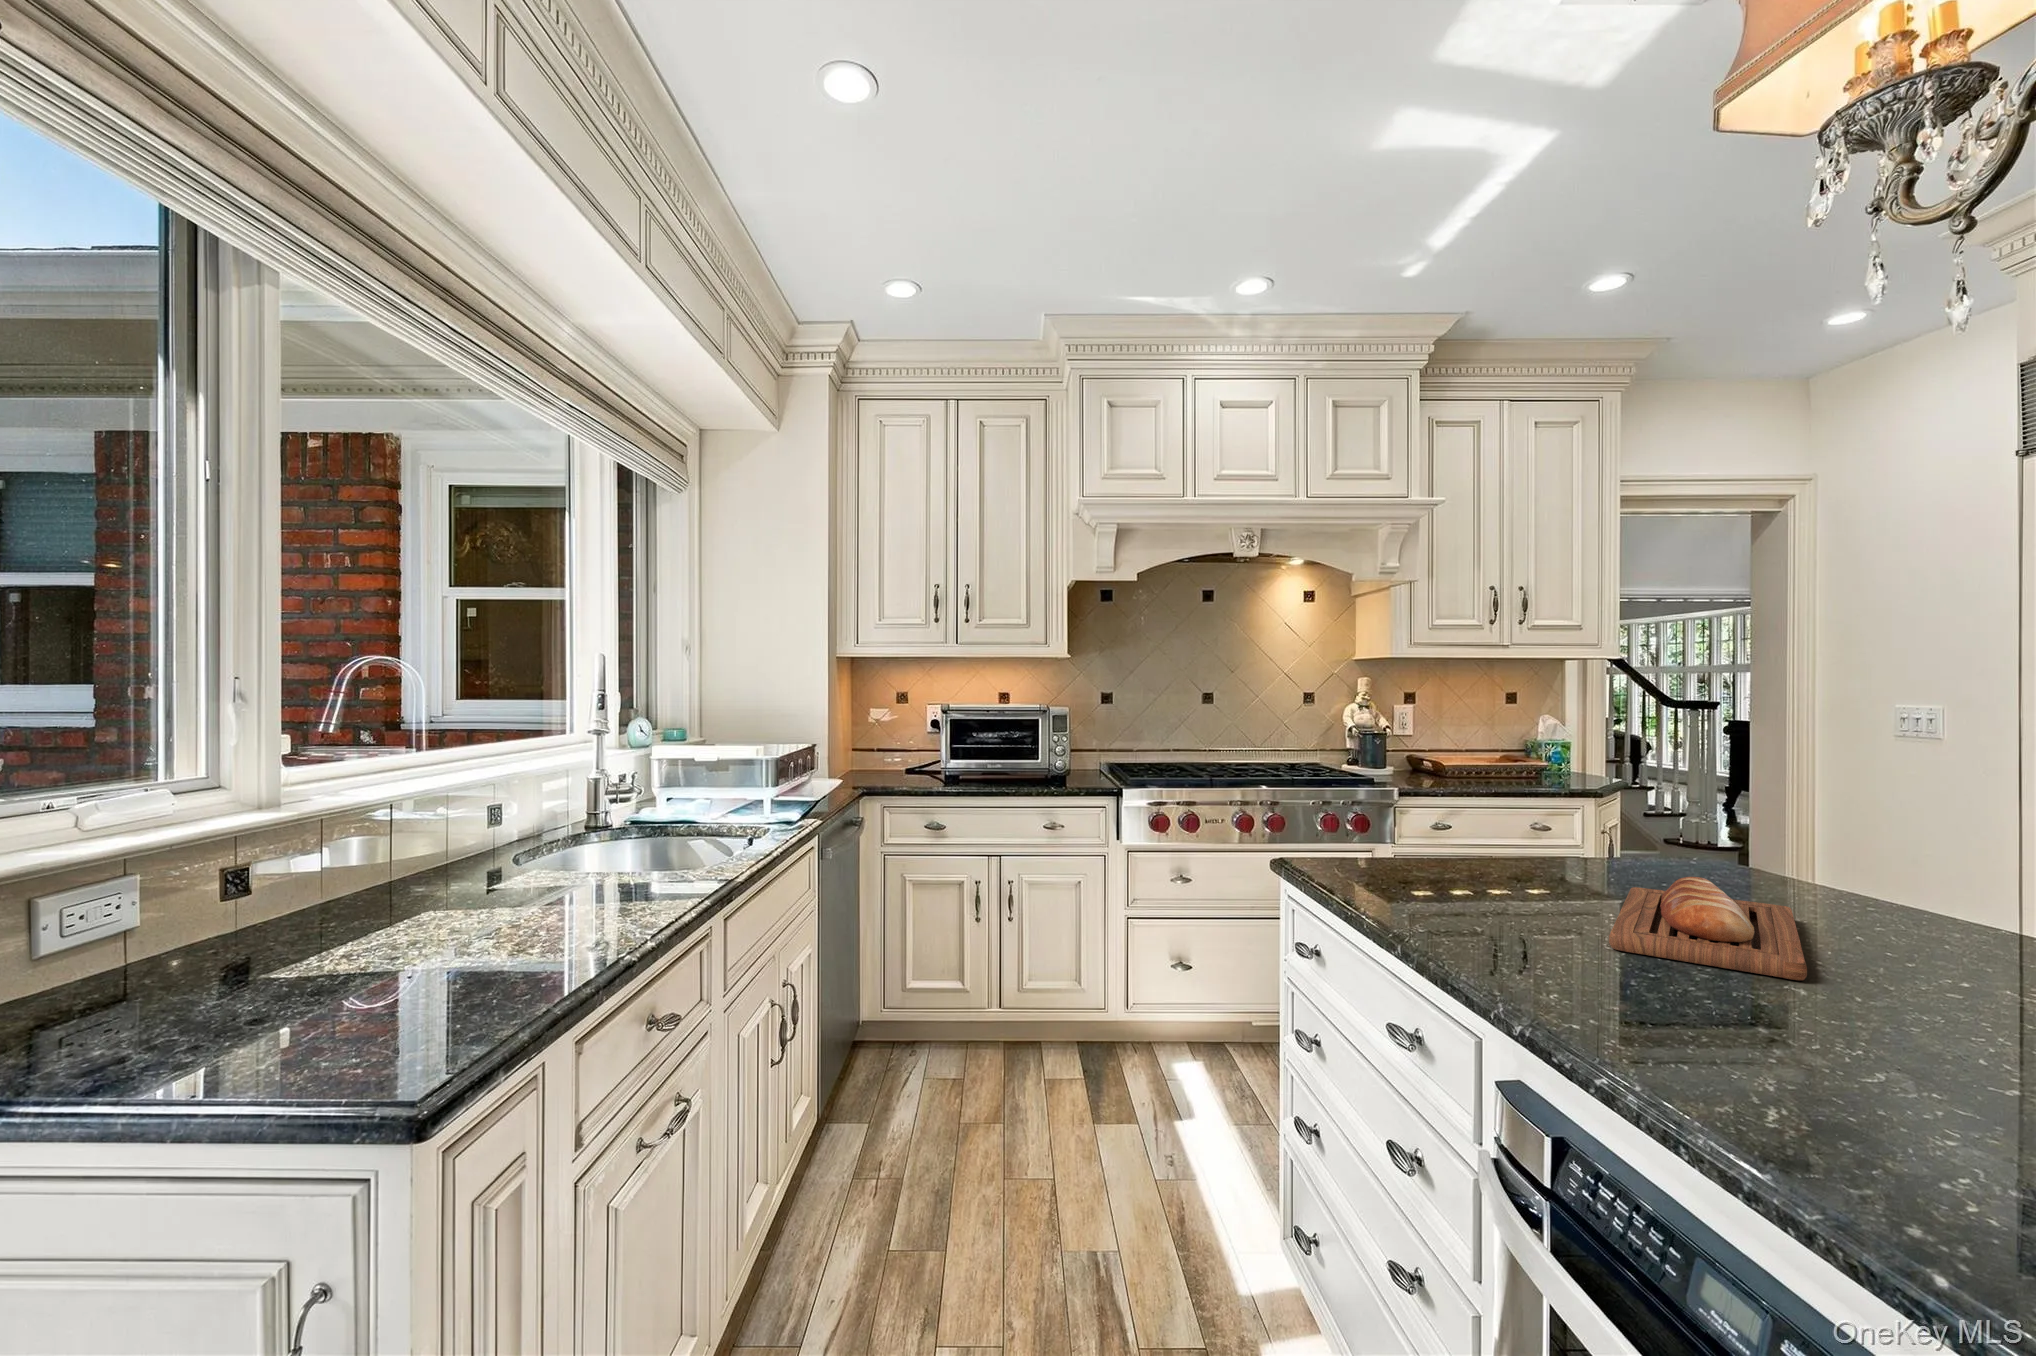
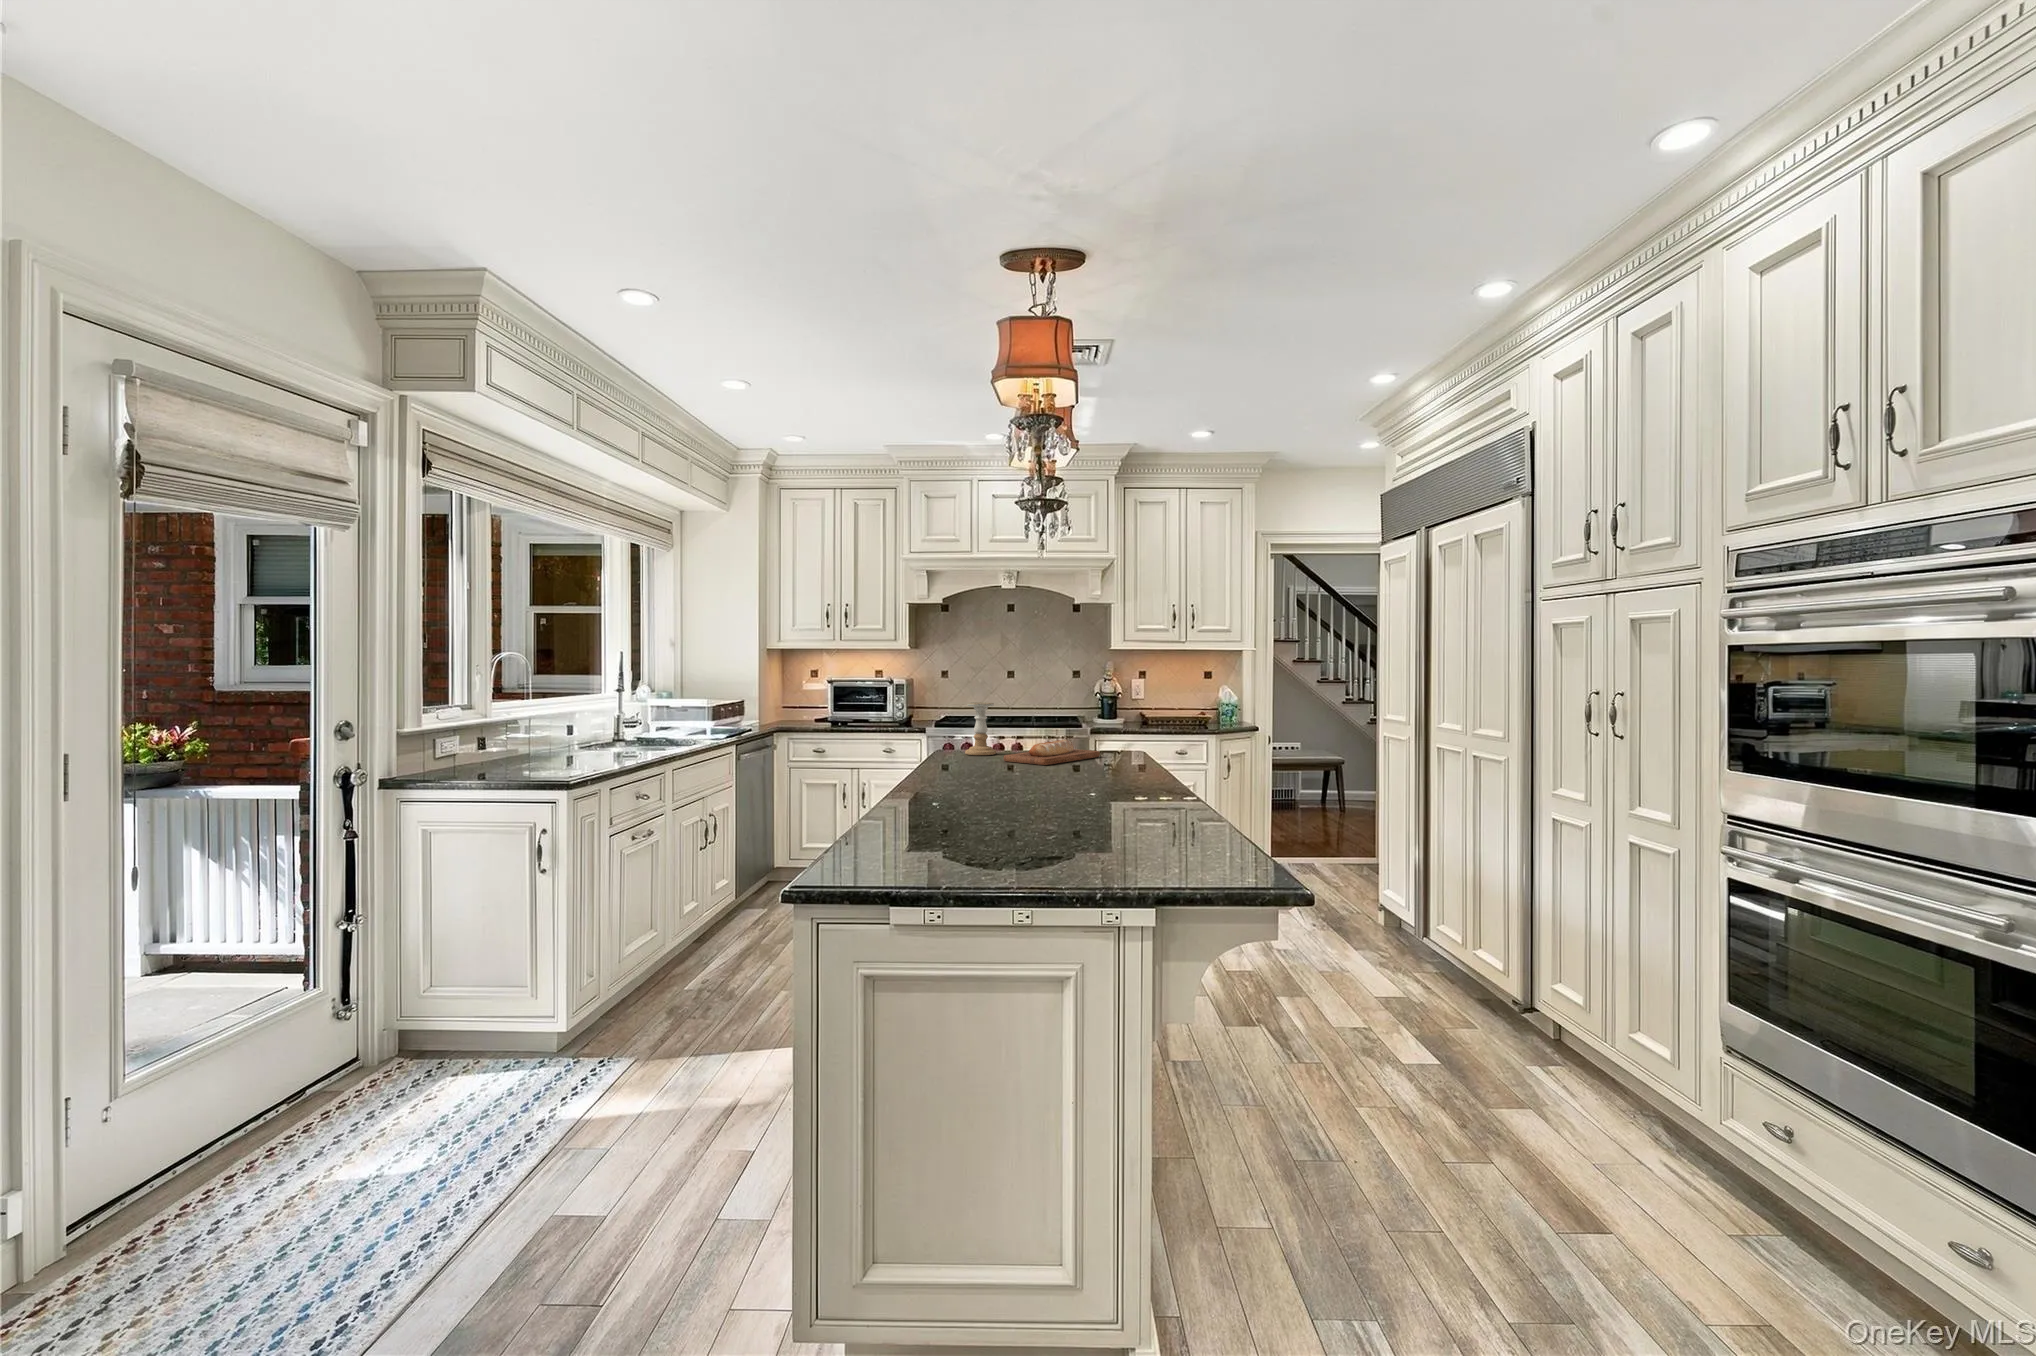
candle holder: none [1412,777,1496,911] -> present [965,702,996,755]

